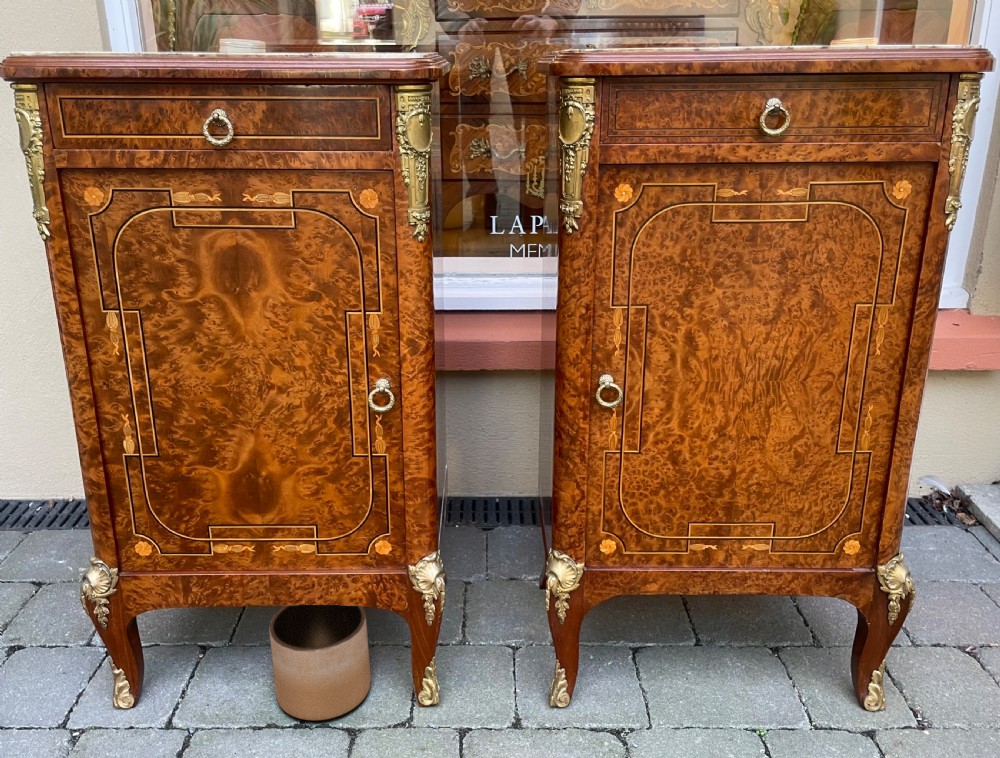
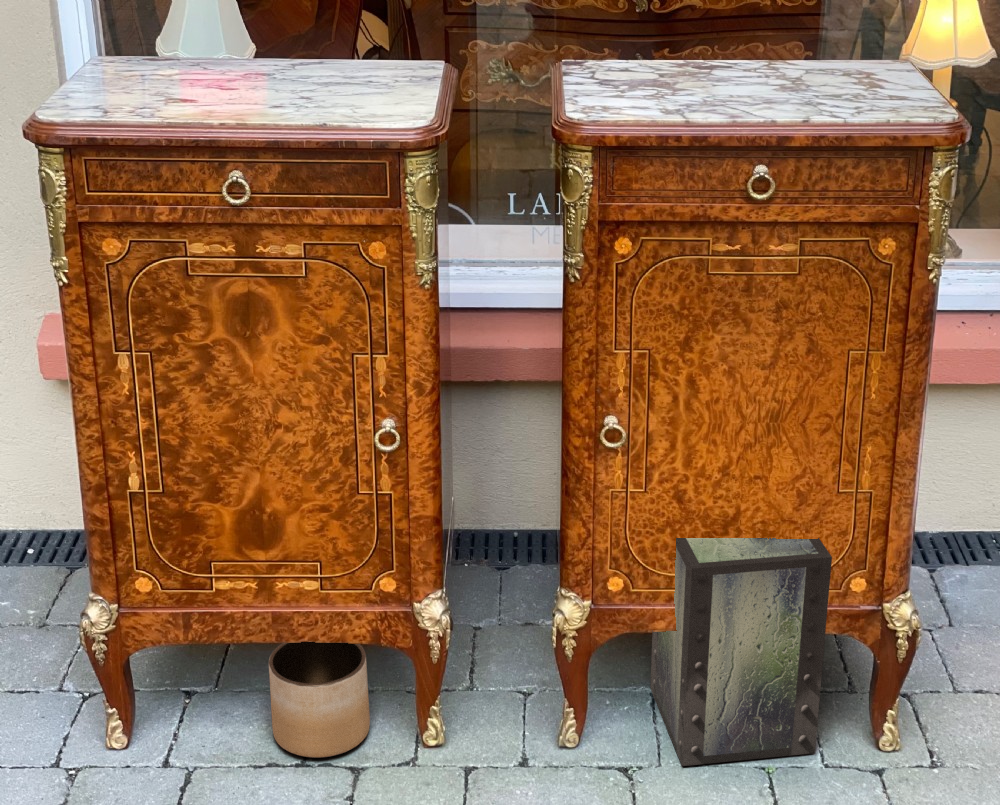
storage box: none [634,458,832,728] -> present [650,538,832,766]

